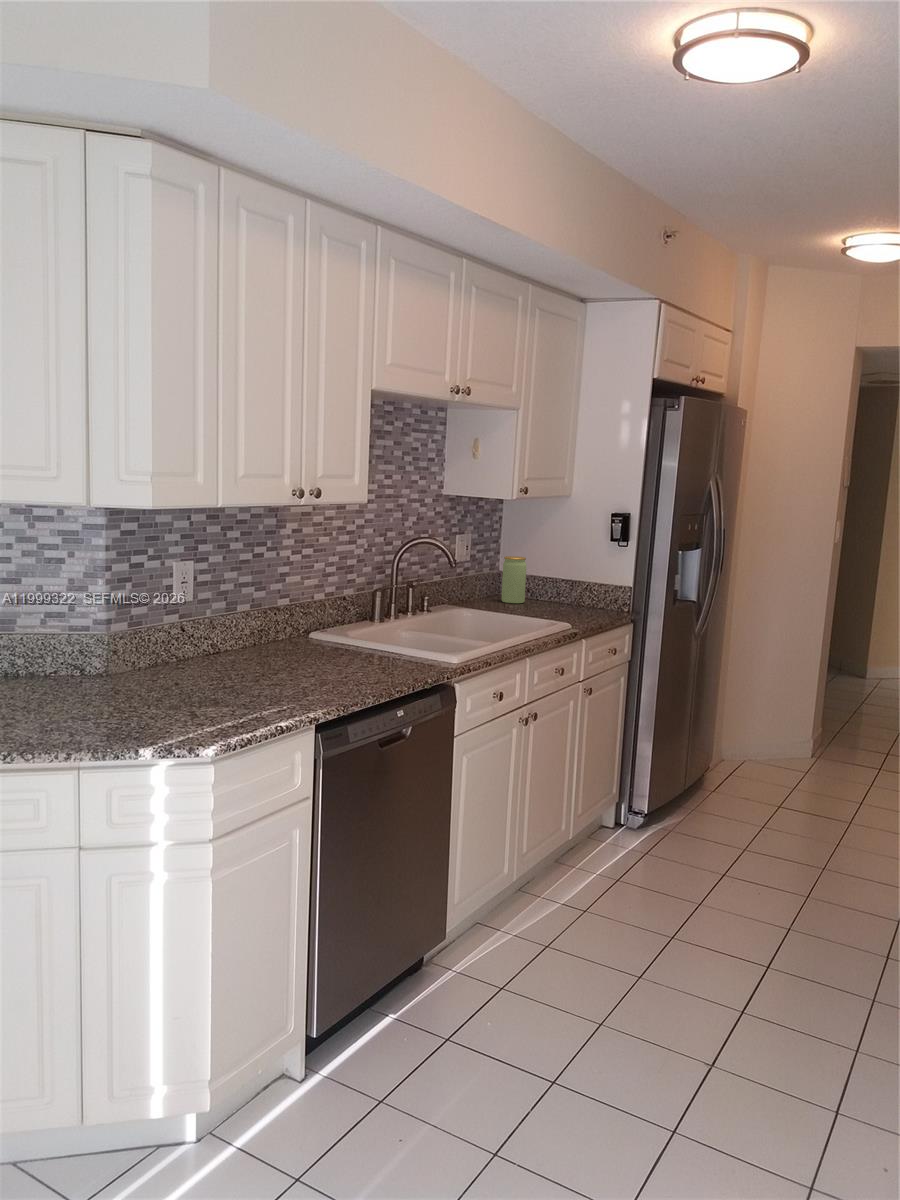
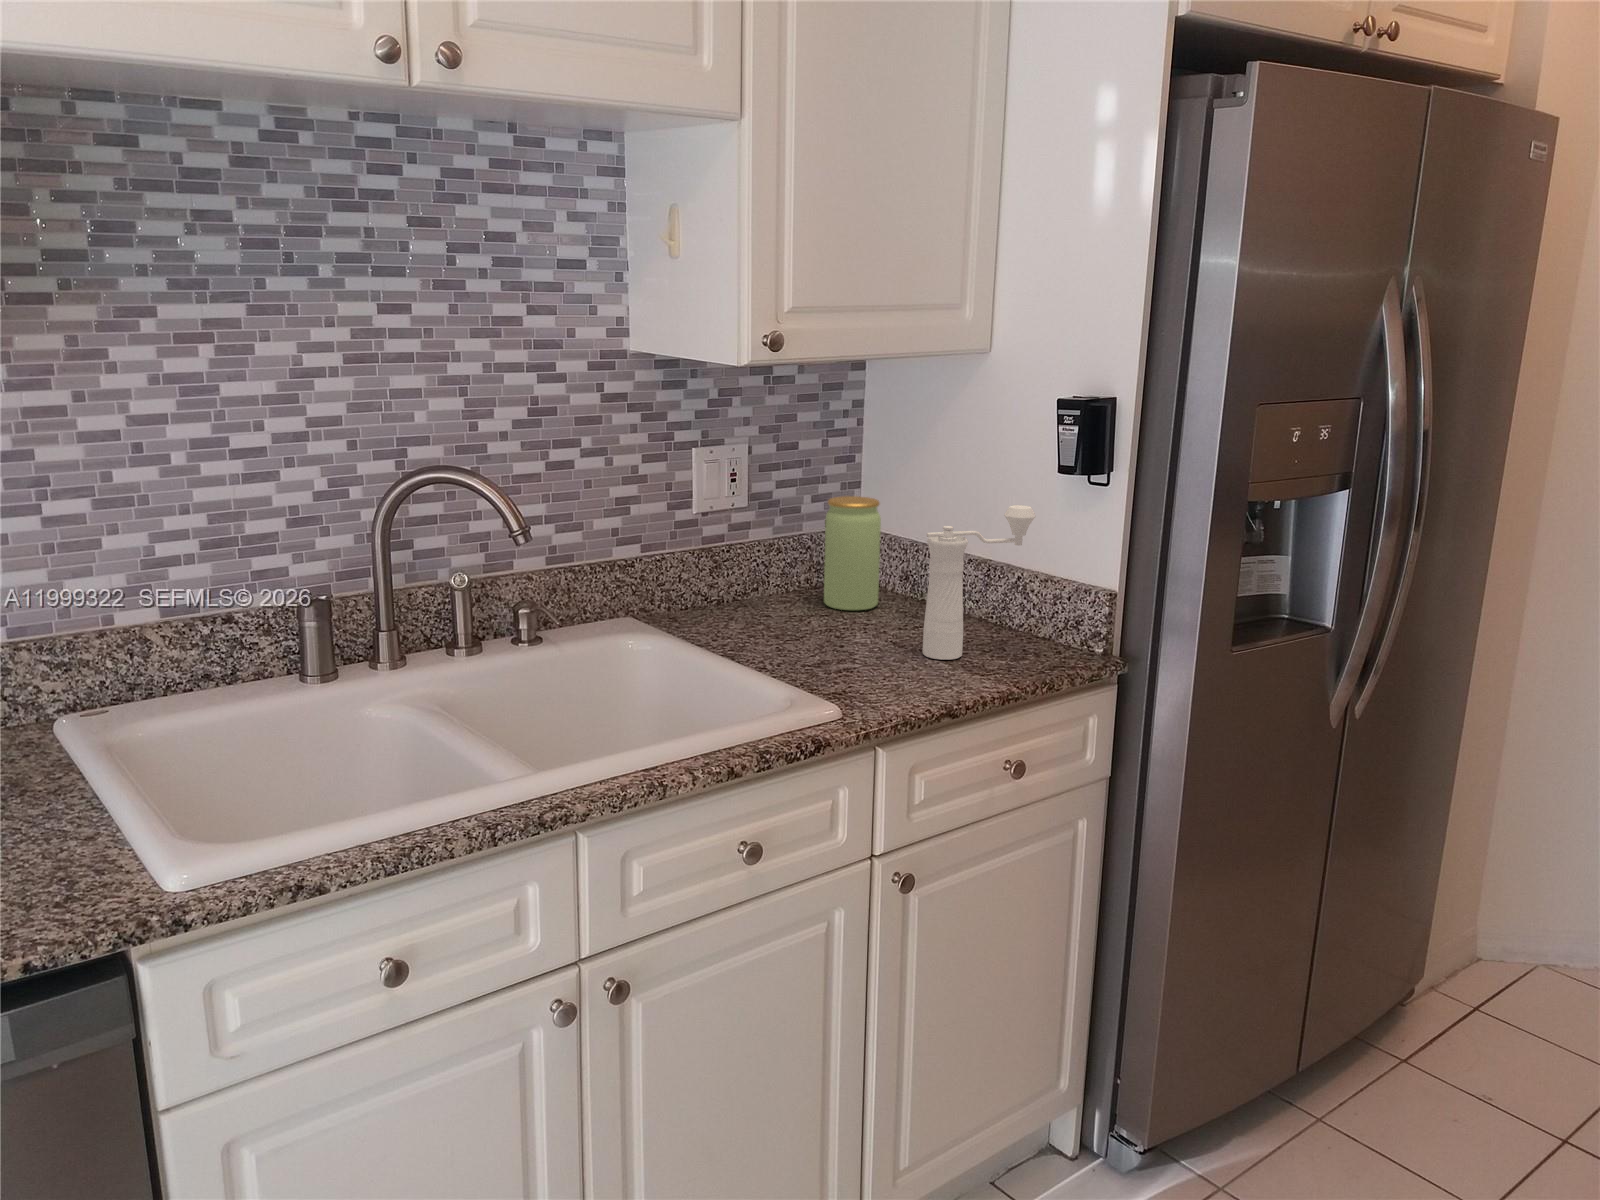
pepper mill: none [566,554,604,614] -> present [923,505,1036,660]

